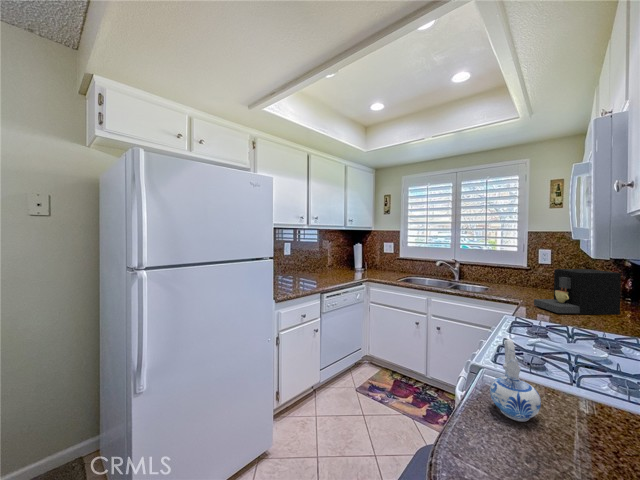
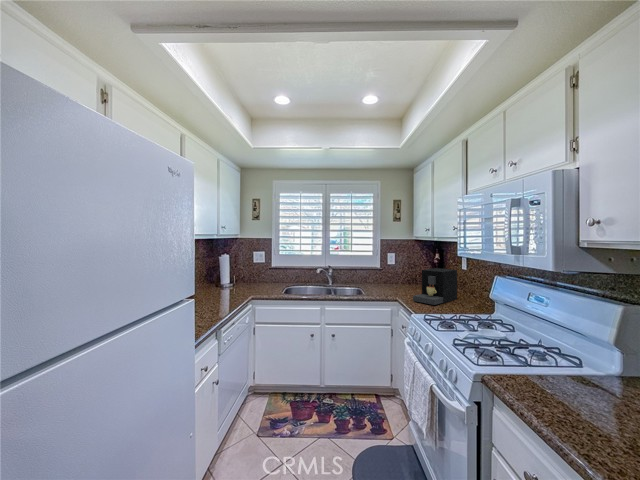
ceramic pitcher: present [490,339,541,422] -> none [544,345,593,419]

